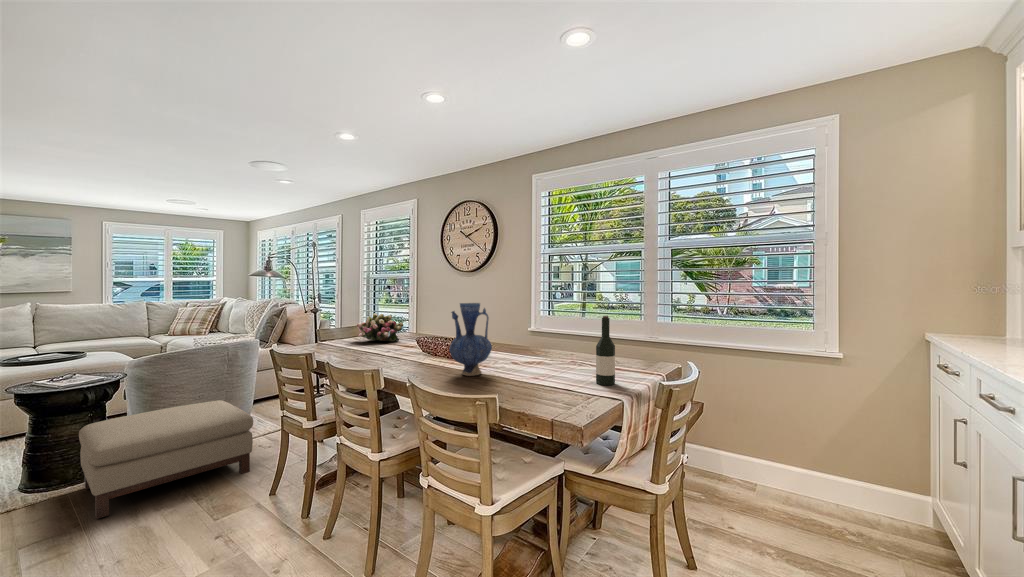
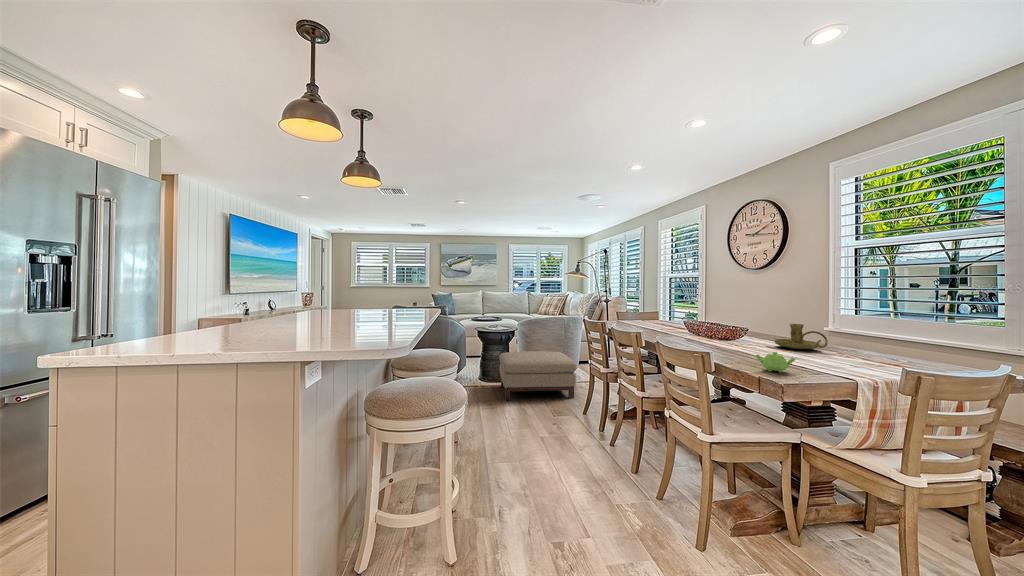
vase: present [449,303,492,376] -> none [699,291,738,349]
flower arrangement: present [357,313,403,341] -> none [645,302,683,325]
wine bottle: present [596,316,615,385] -> none [841,305,866,372]
candle holder: none [516,334,563,361] -> present [774,324,828,349]
teapot: none [538,379,576,405] -> present [755,352,795,373]

